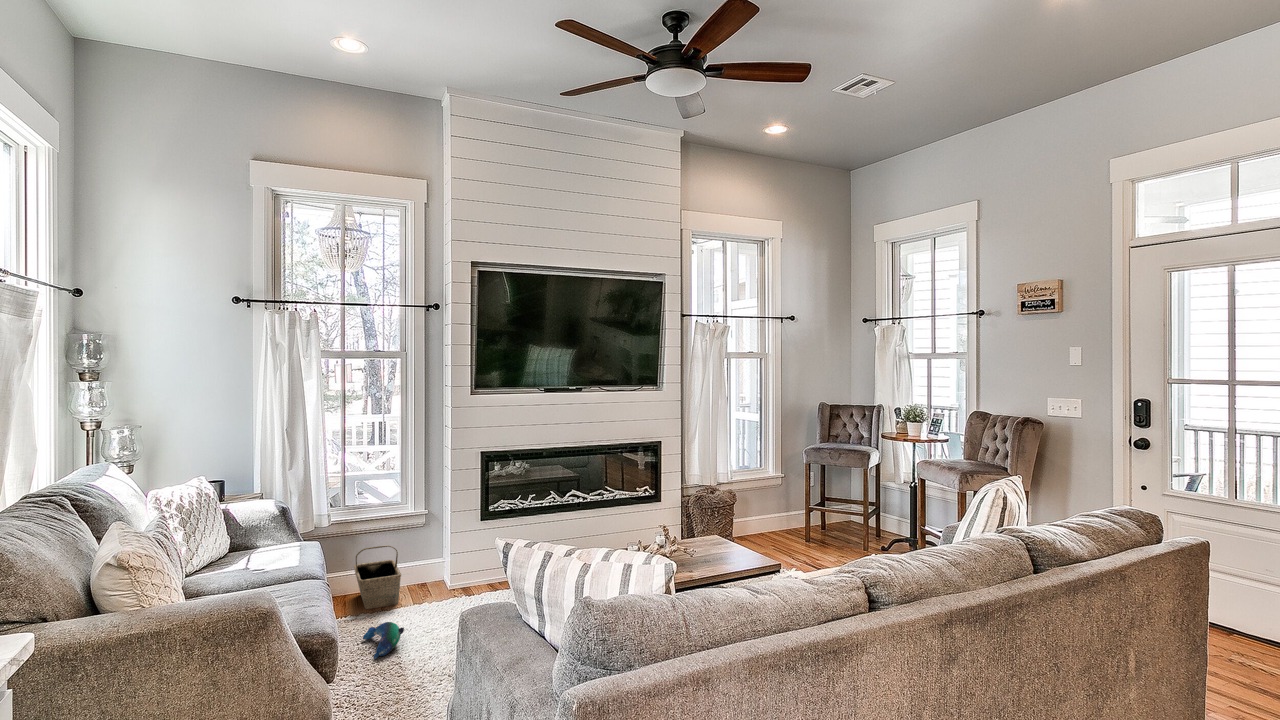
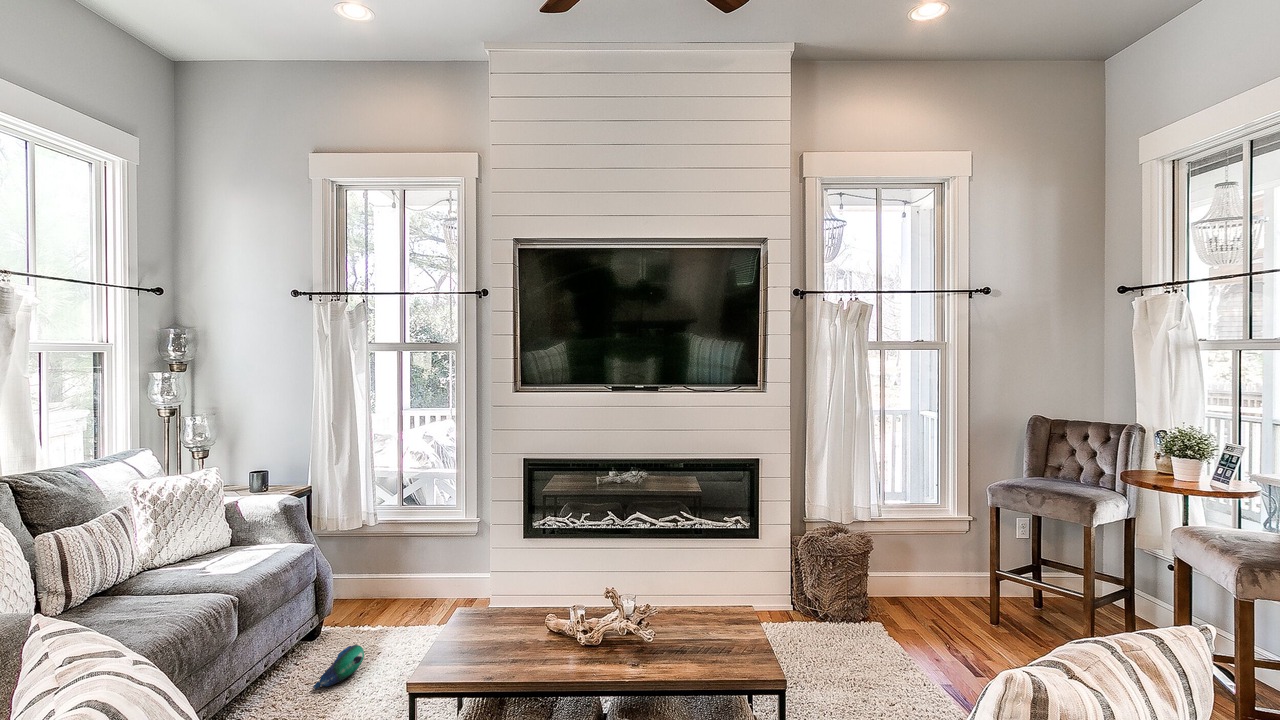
basket: present [354,545,401,609] -> none [382,552,442,619]

